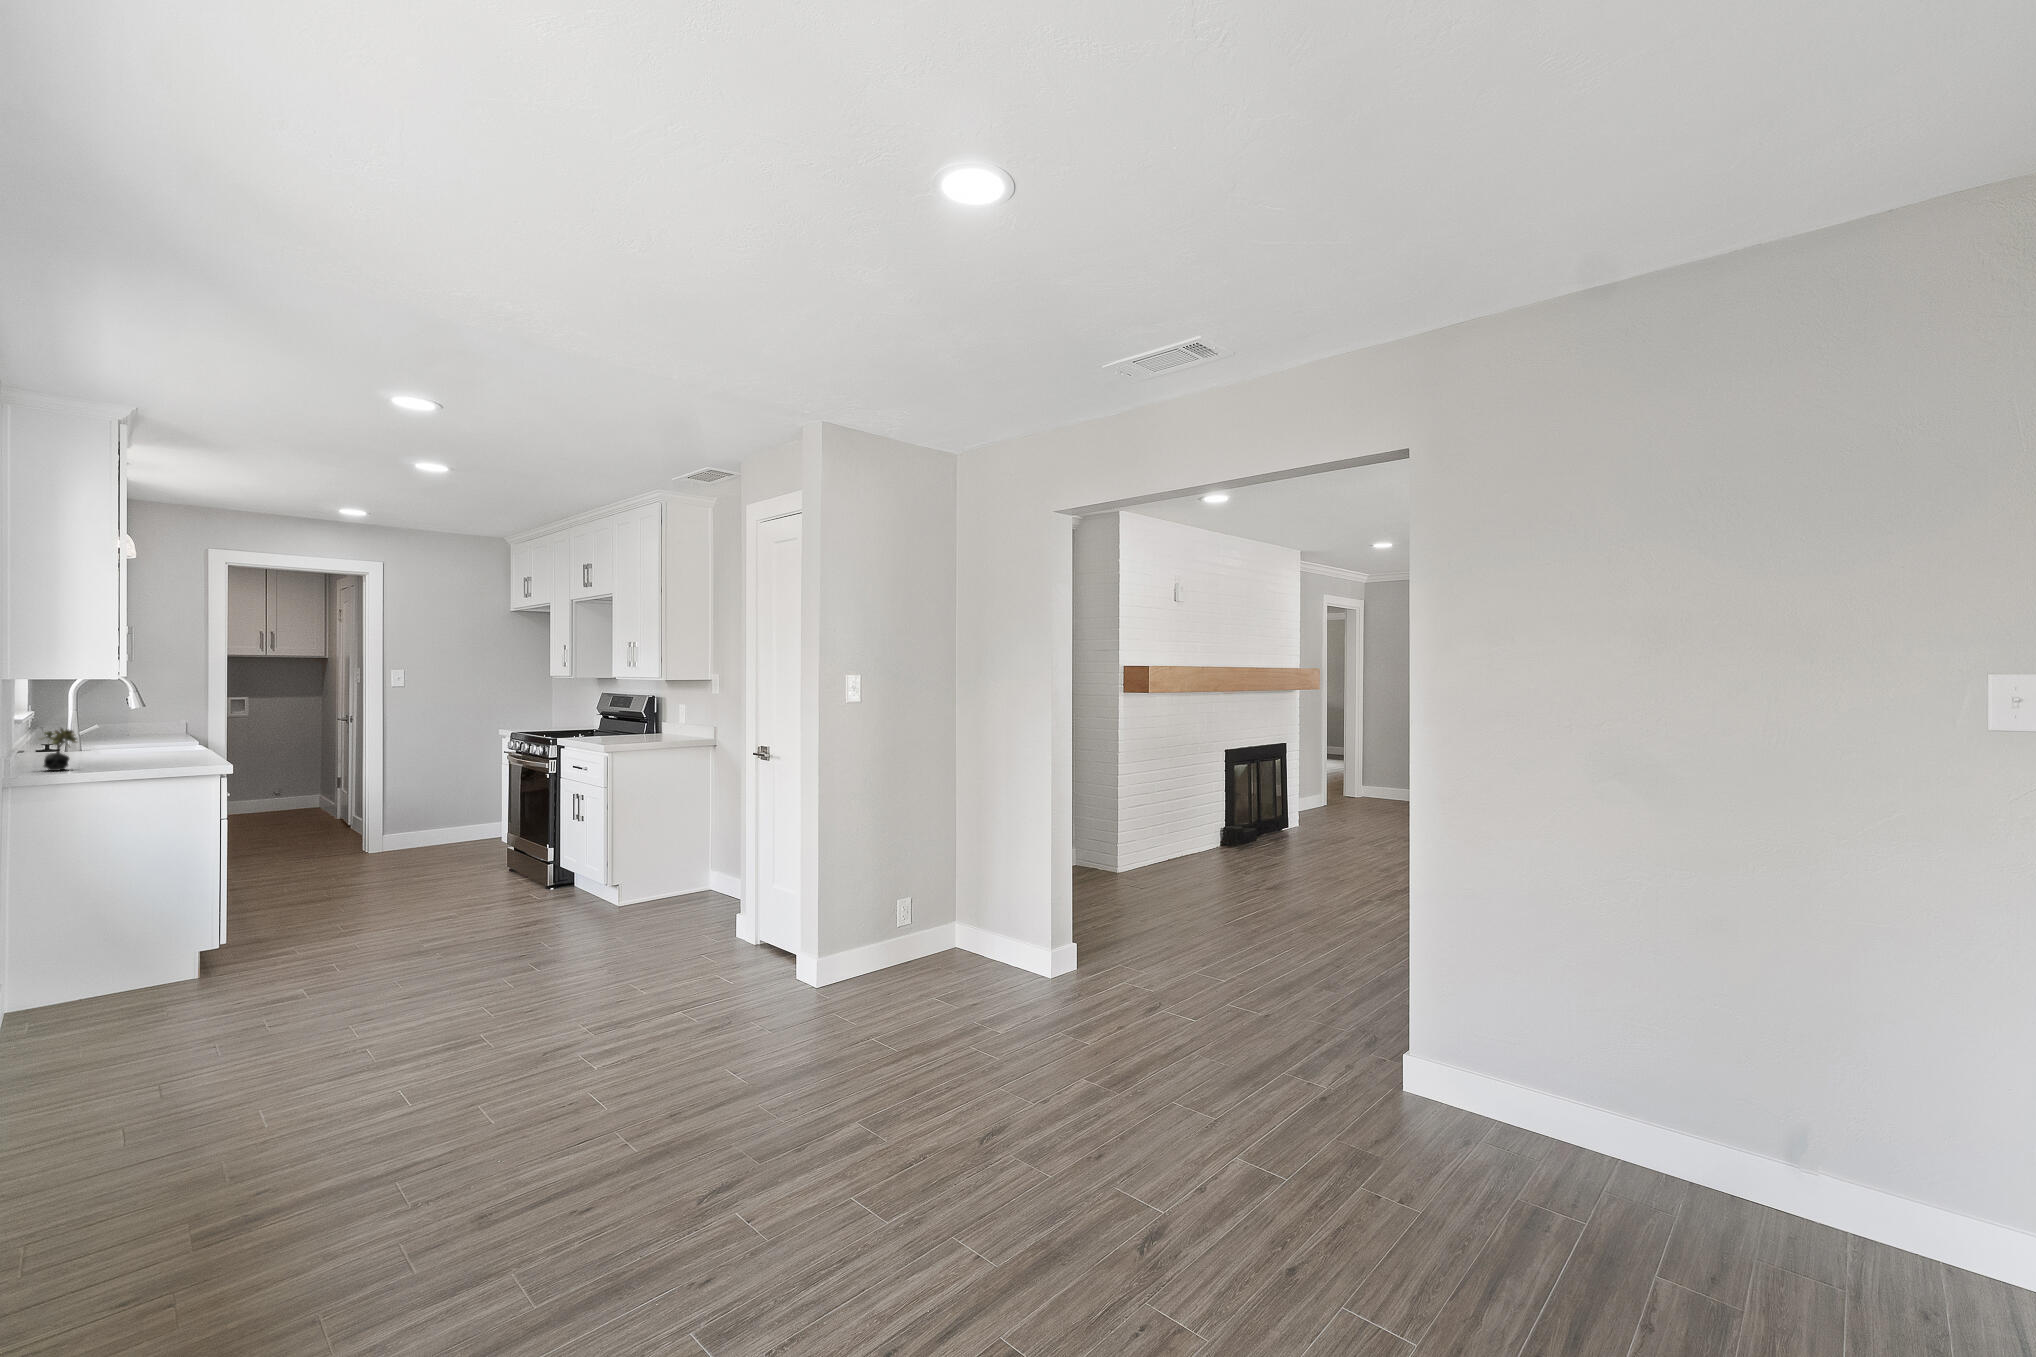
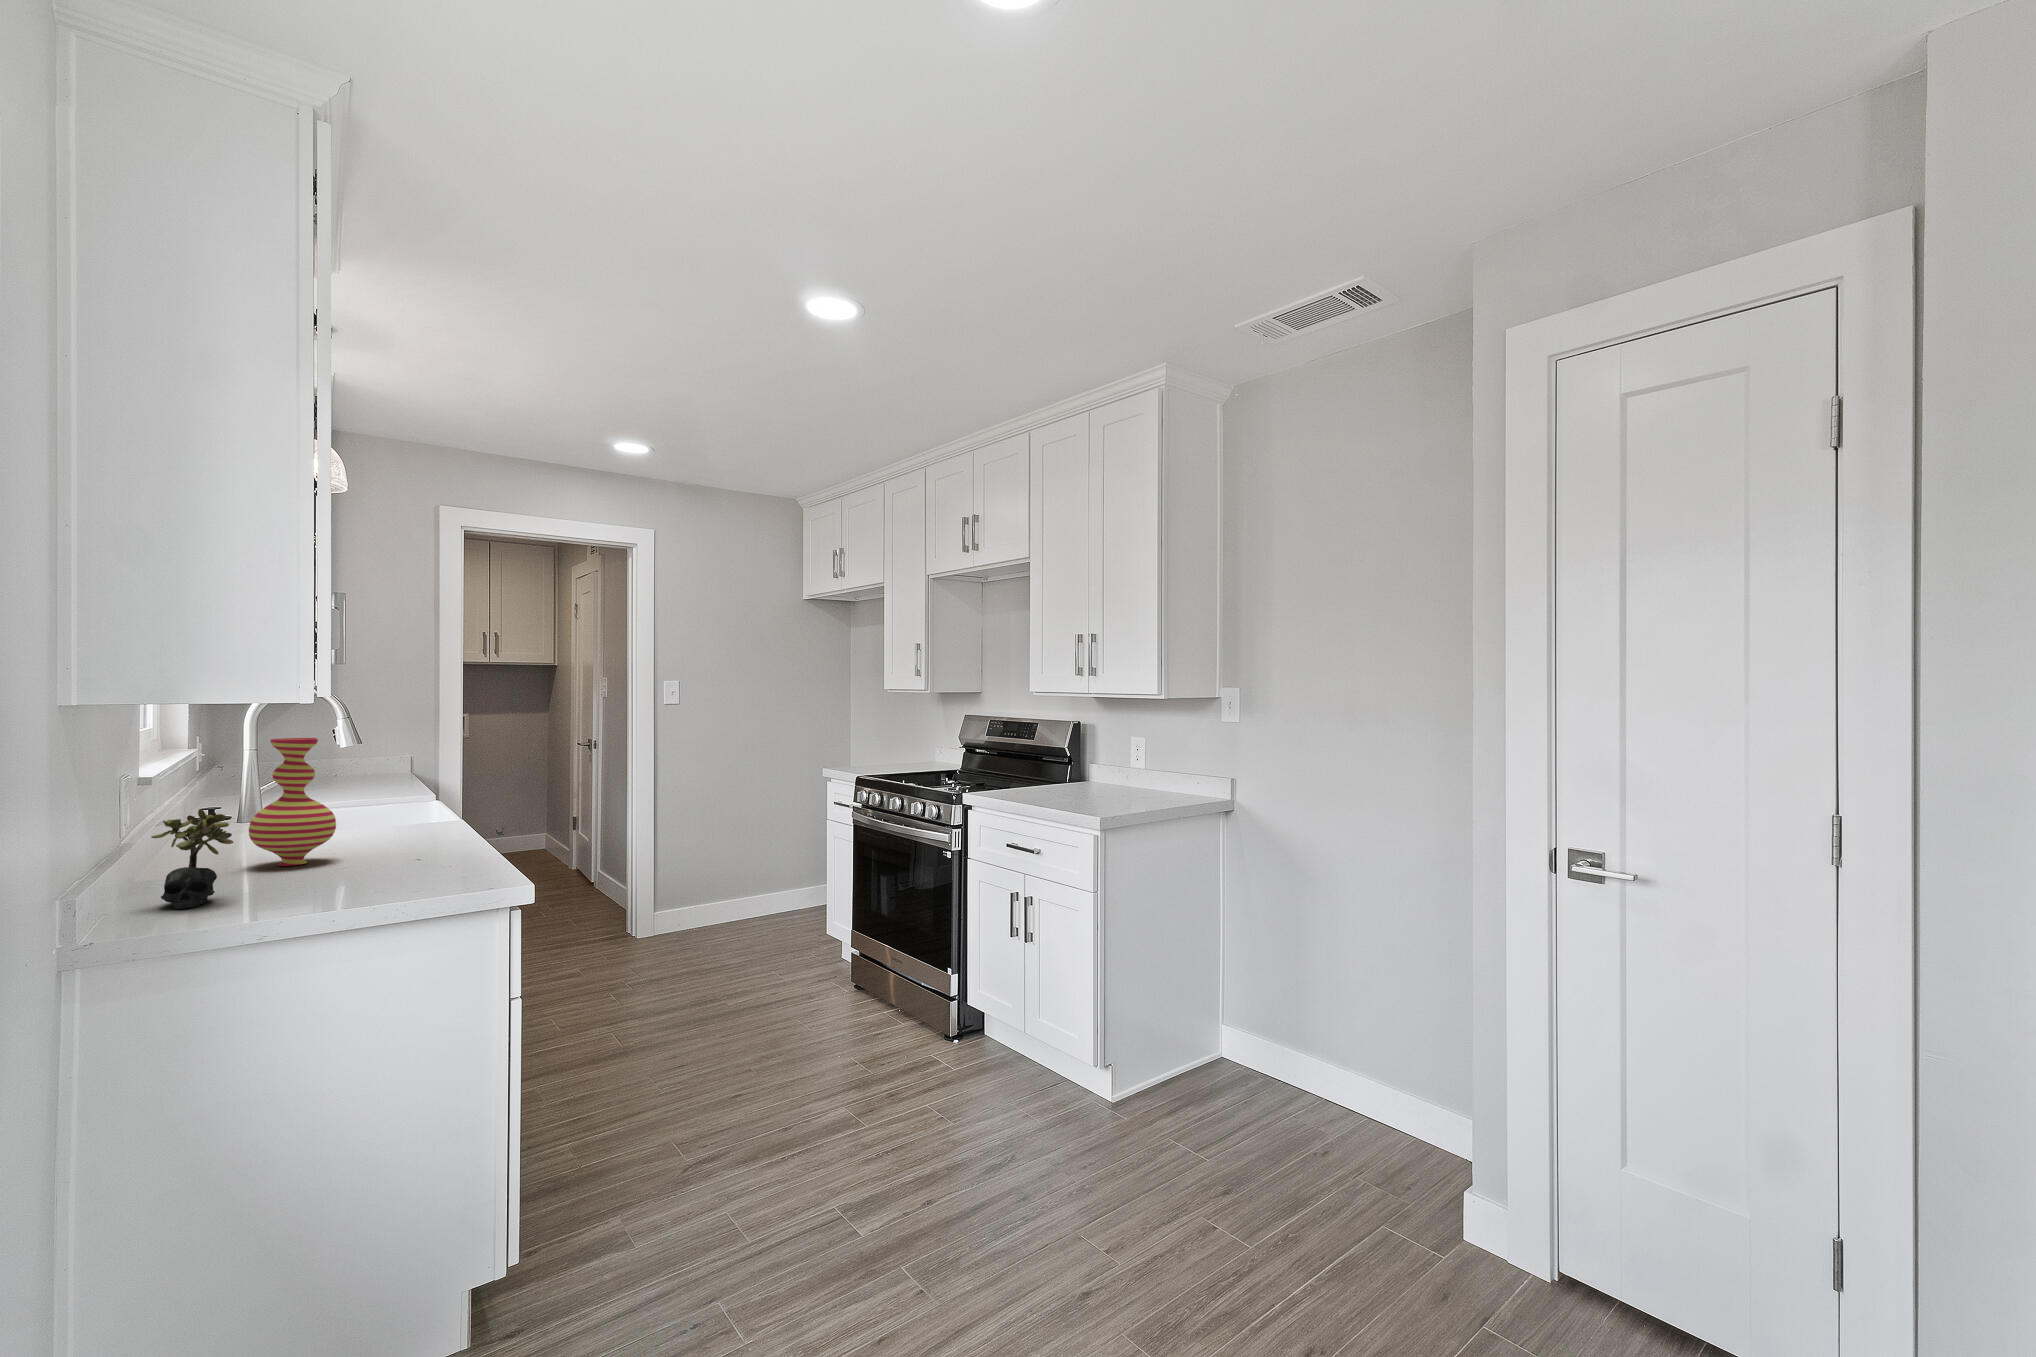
vase: none [83,698,132,762] -> present [249,738,336,866]

